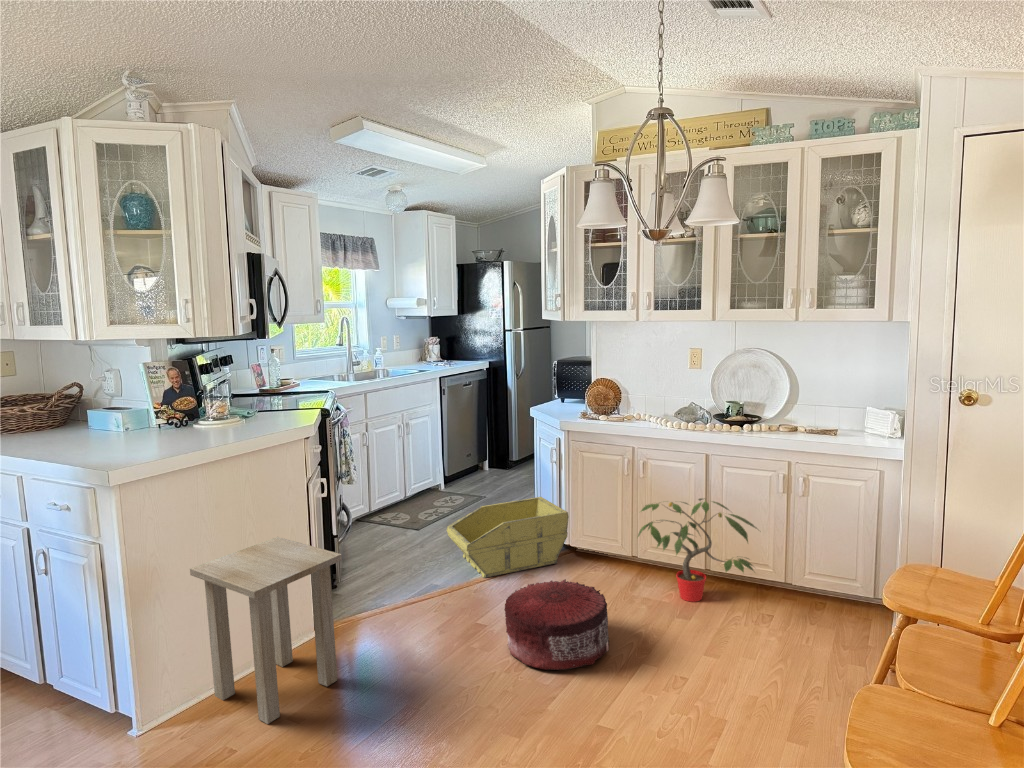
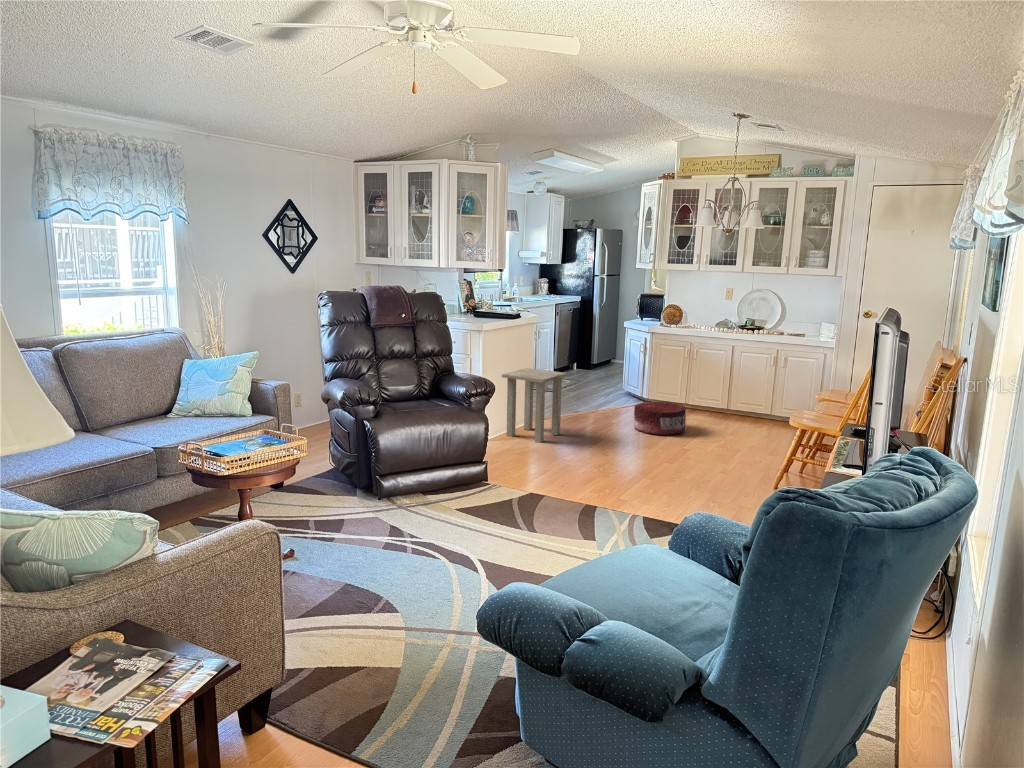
storage bin: present [447,497,569,578] -> none [582,372,653,410]
potted plant: present [638,498,757,602] -> none [694,367,764,421]

